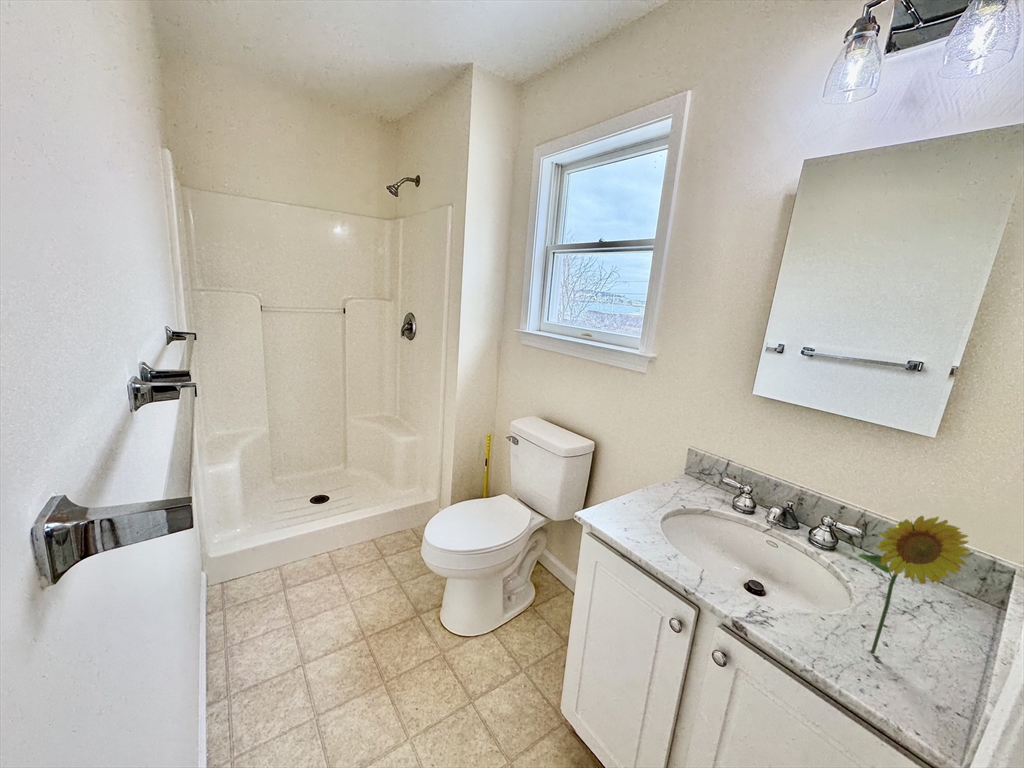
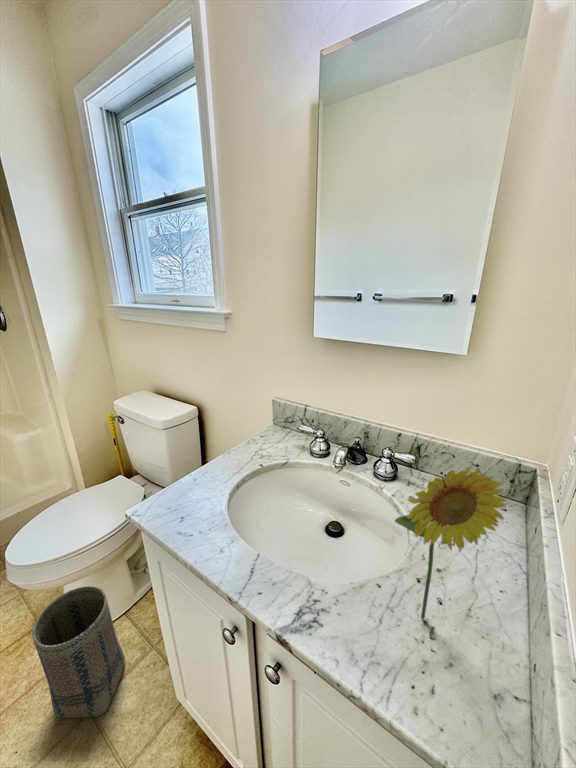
basket: none [444,584,506,709] -> present [32,586,125,718]

